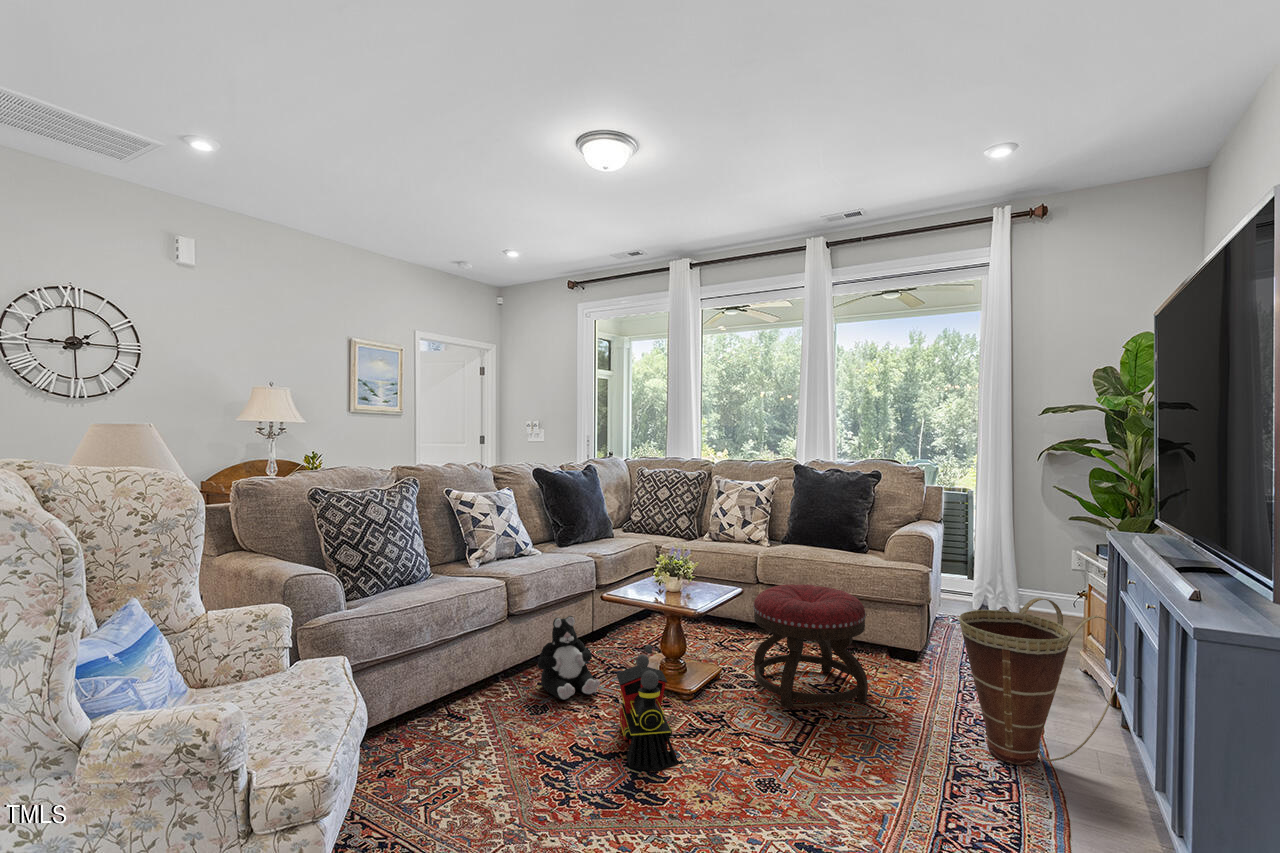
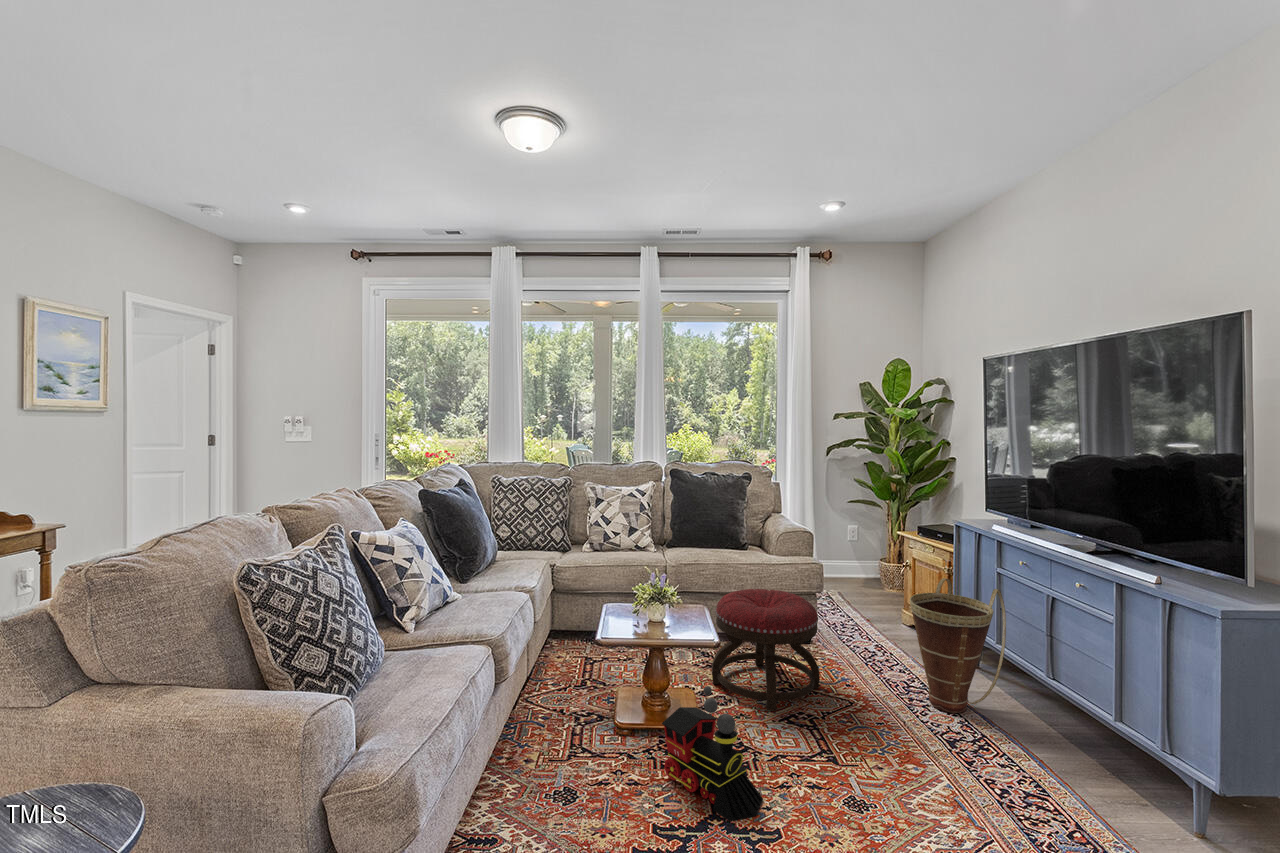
plush toy: present [538,616,600,700] -> none [531,667,609,766]

